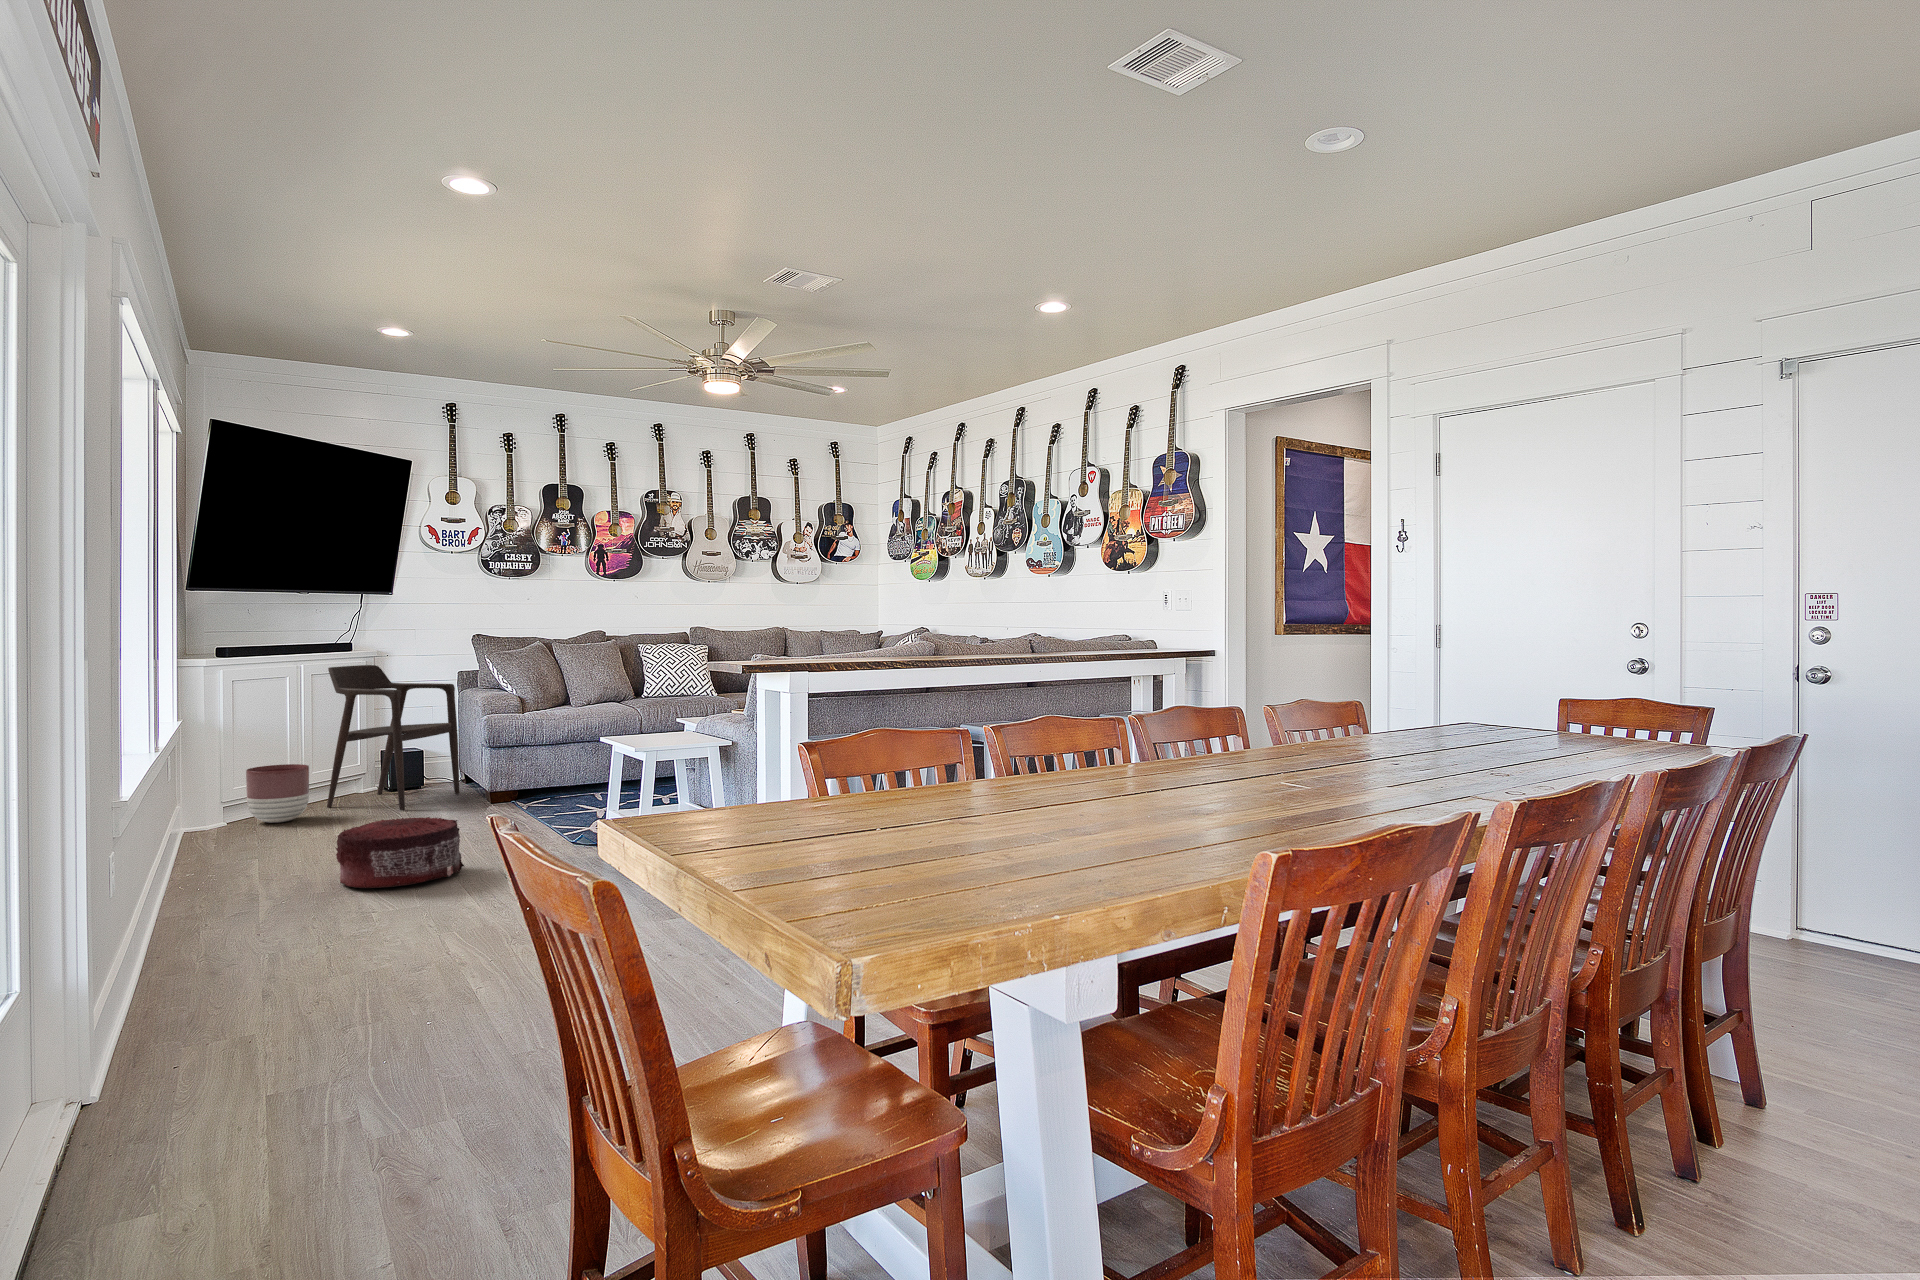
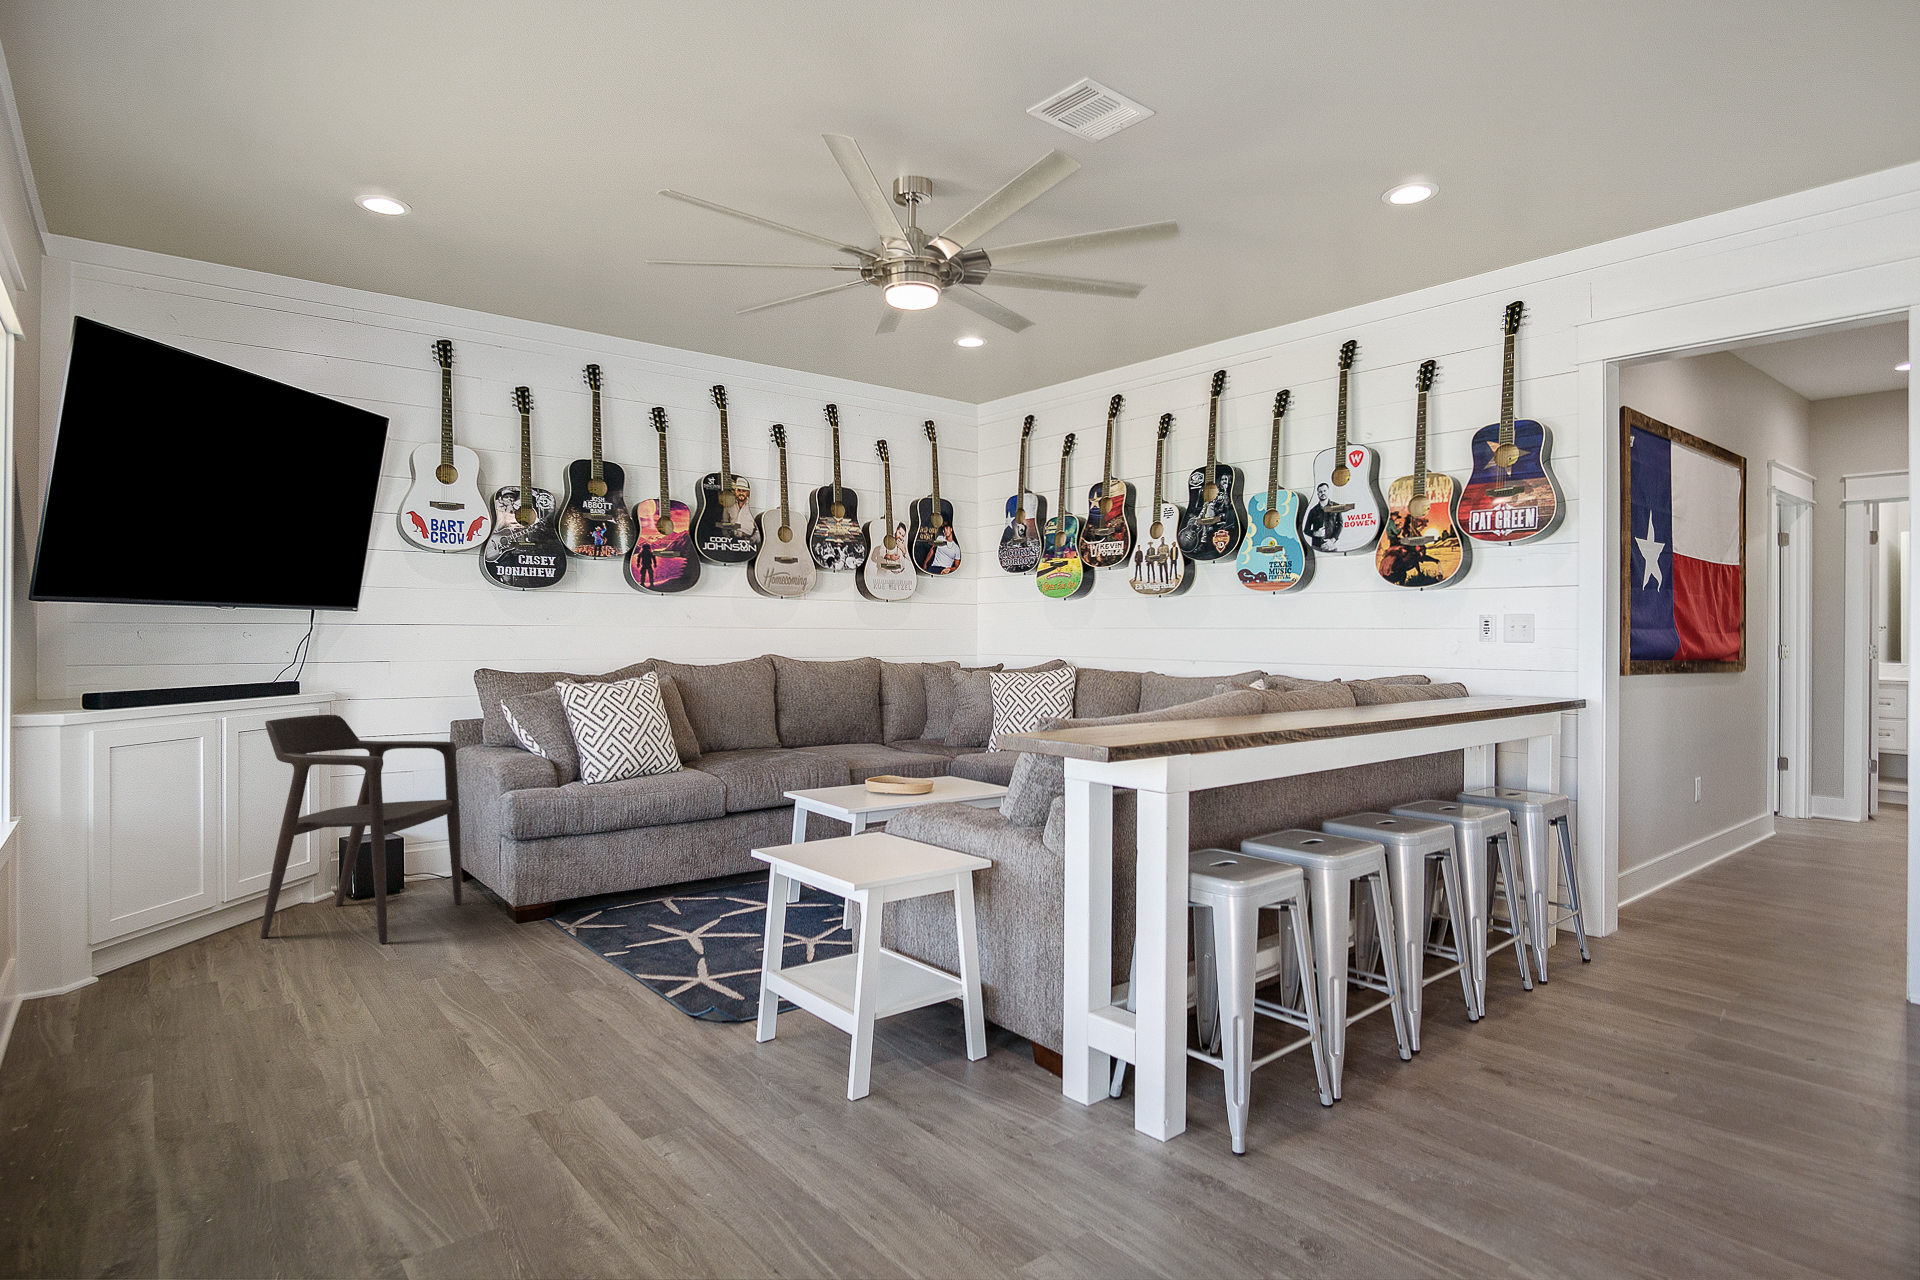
planter: present [246,764,309,823] -> none [128,878,235,979]
pouf: present [336,817,464,888] -> none [305,1008,543,1187]

